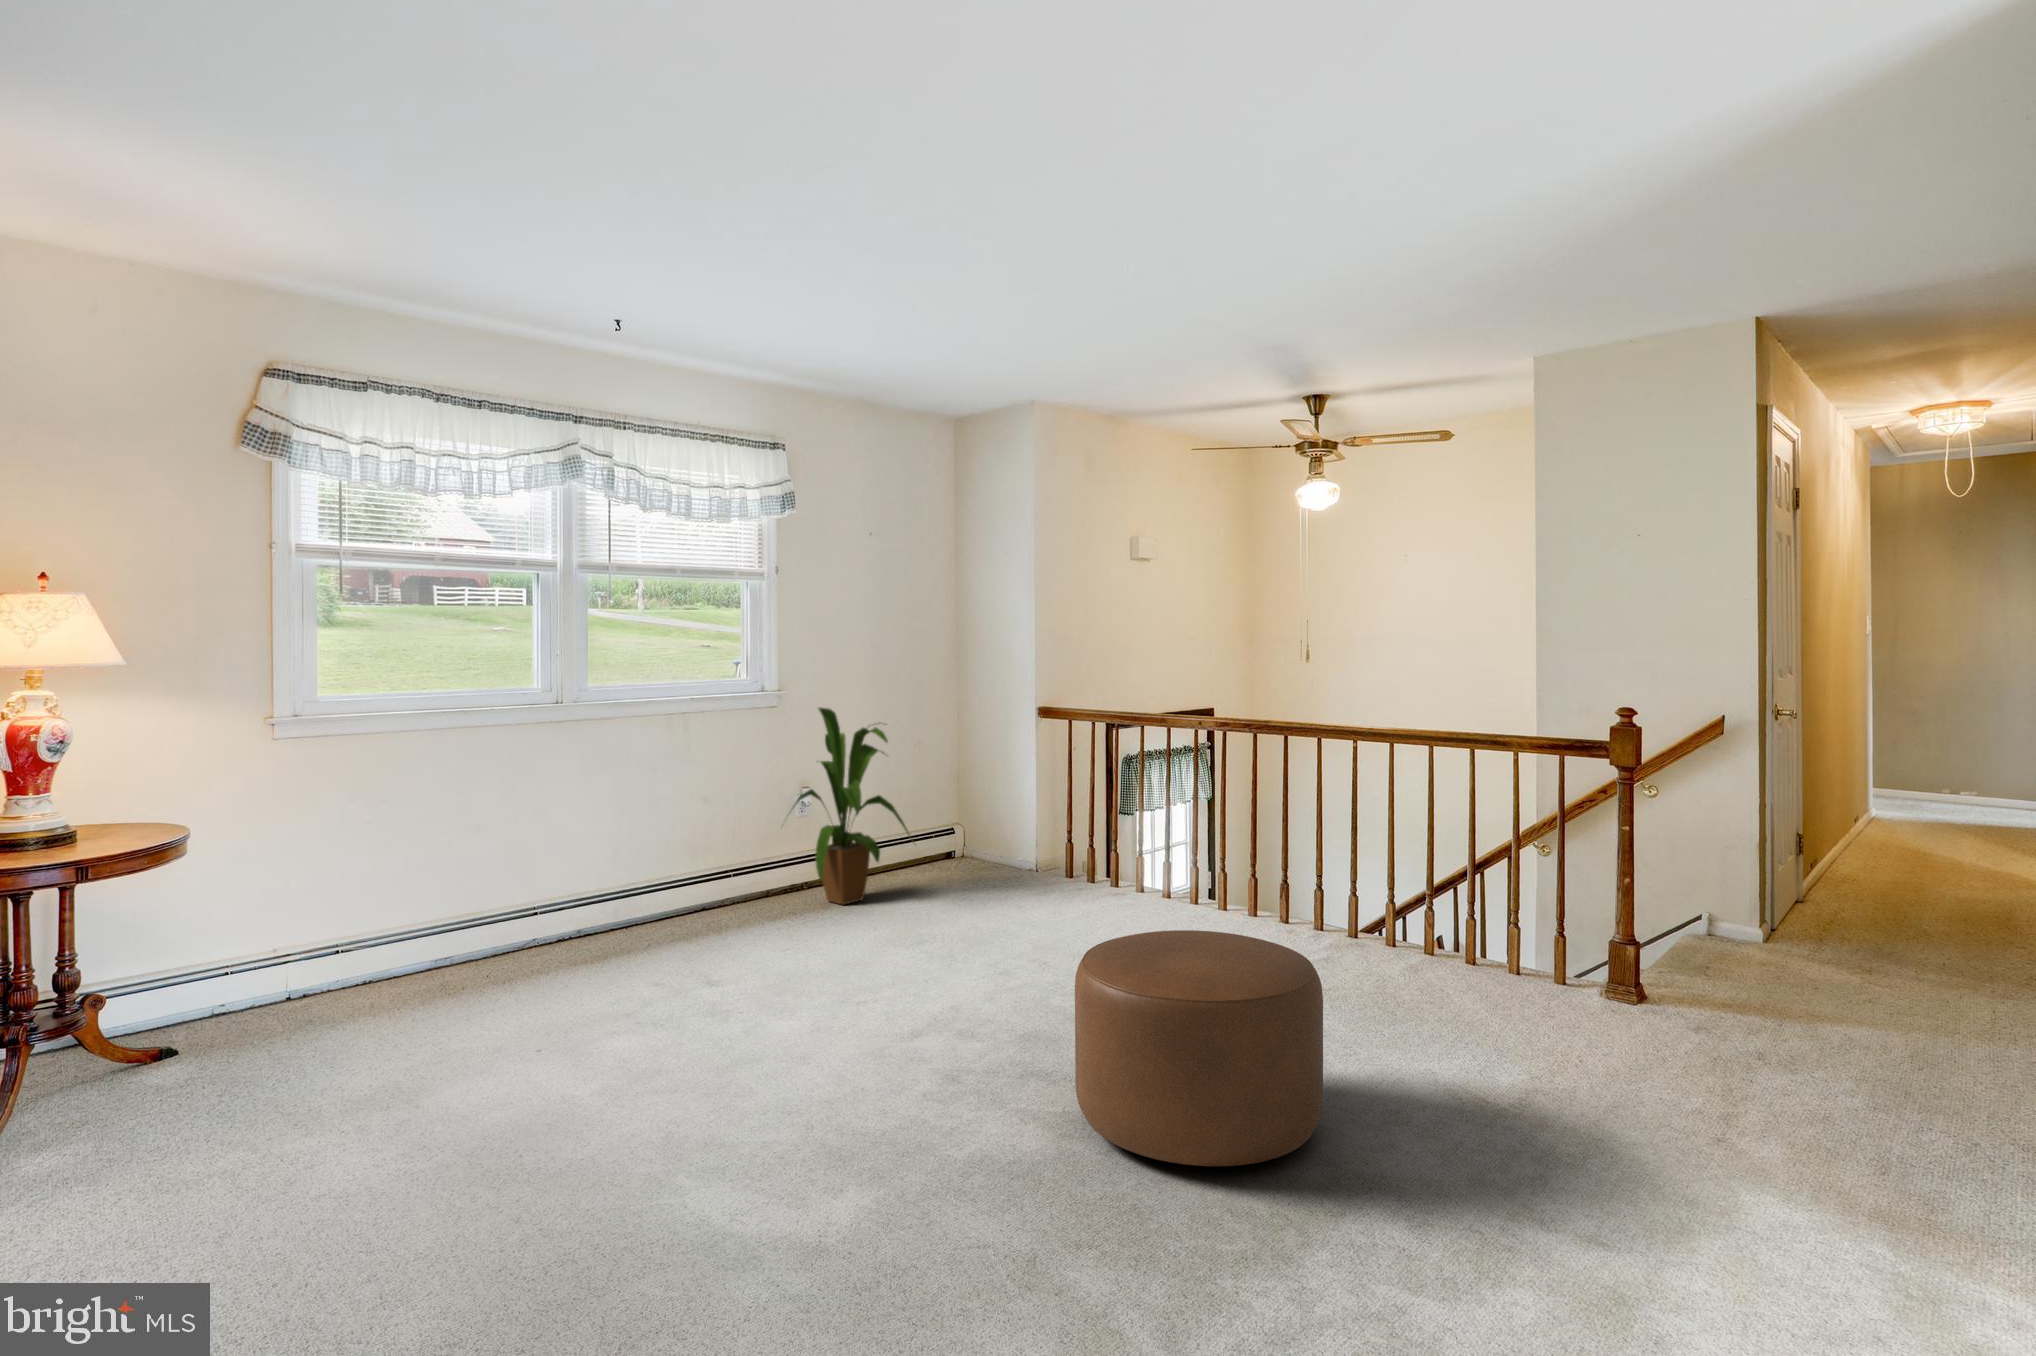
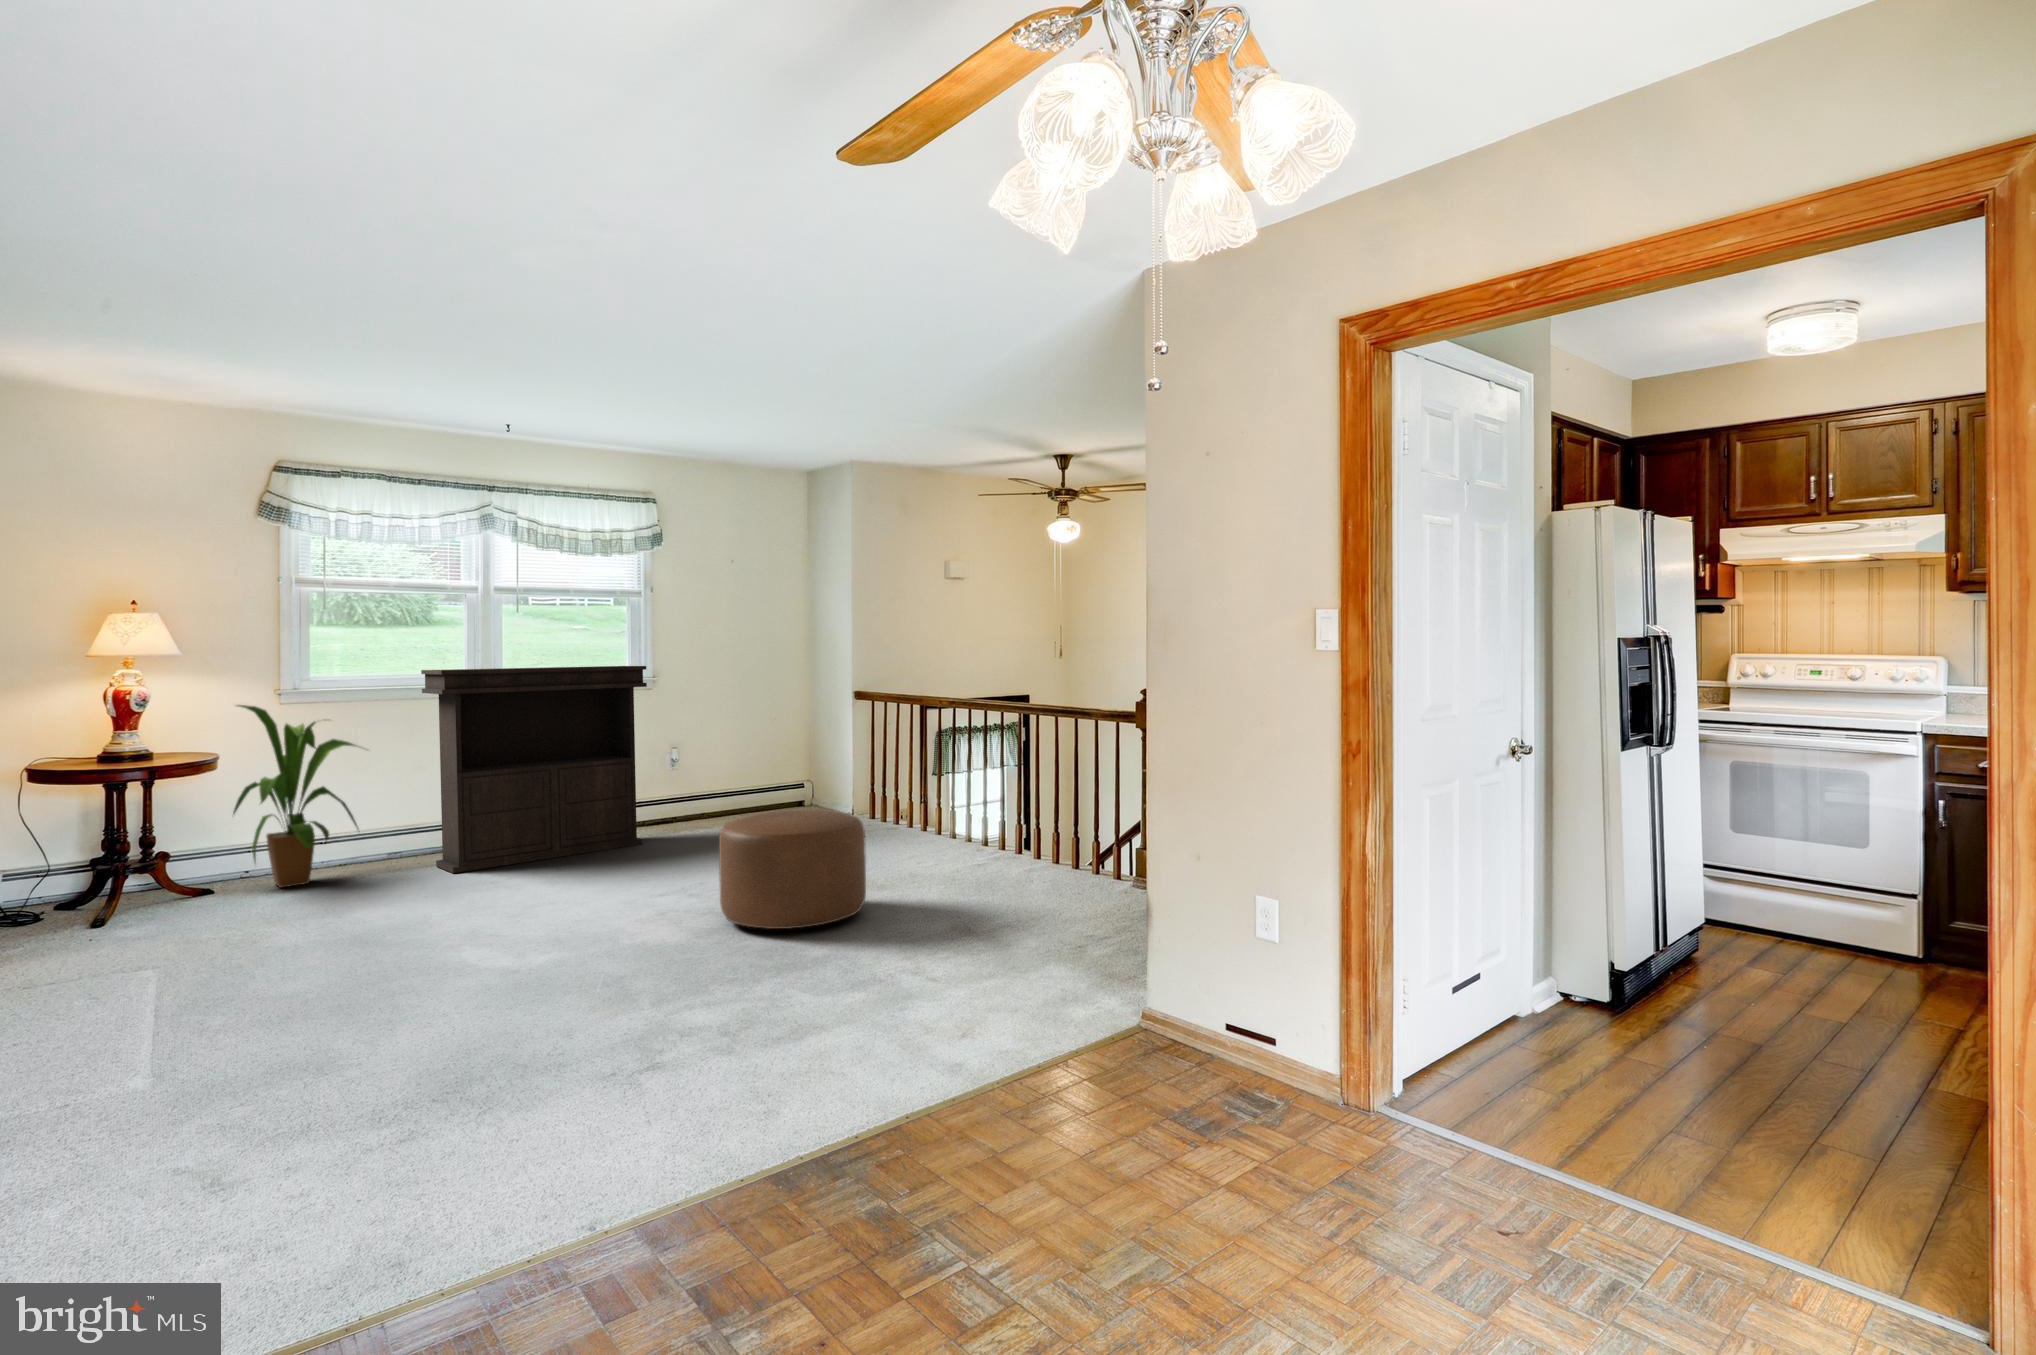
console table: none [494,678,807,1005] -> present [421,666,647,873]
house plant: present [787,708,911,905] -> present [233,705,358,888]

